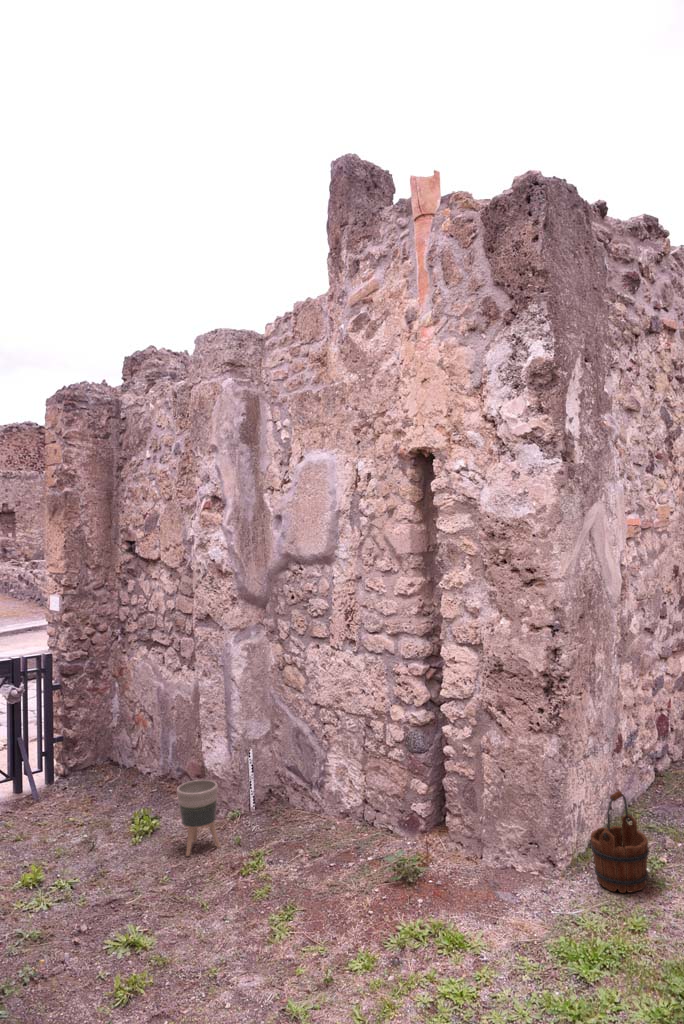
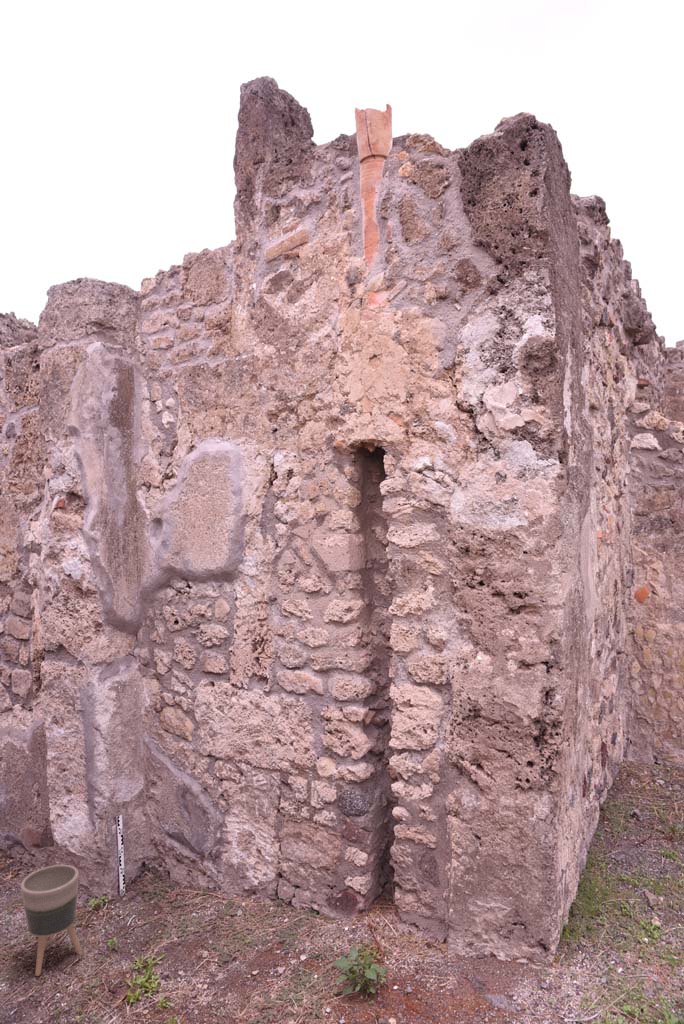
wooden bucket: present [591,791,649,893] -> none [583,853,652,978]

